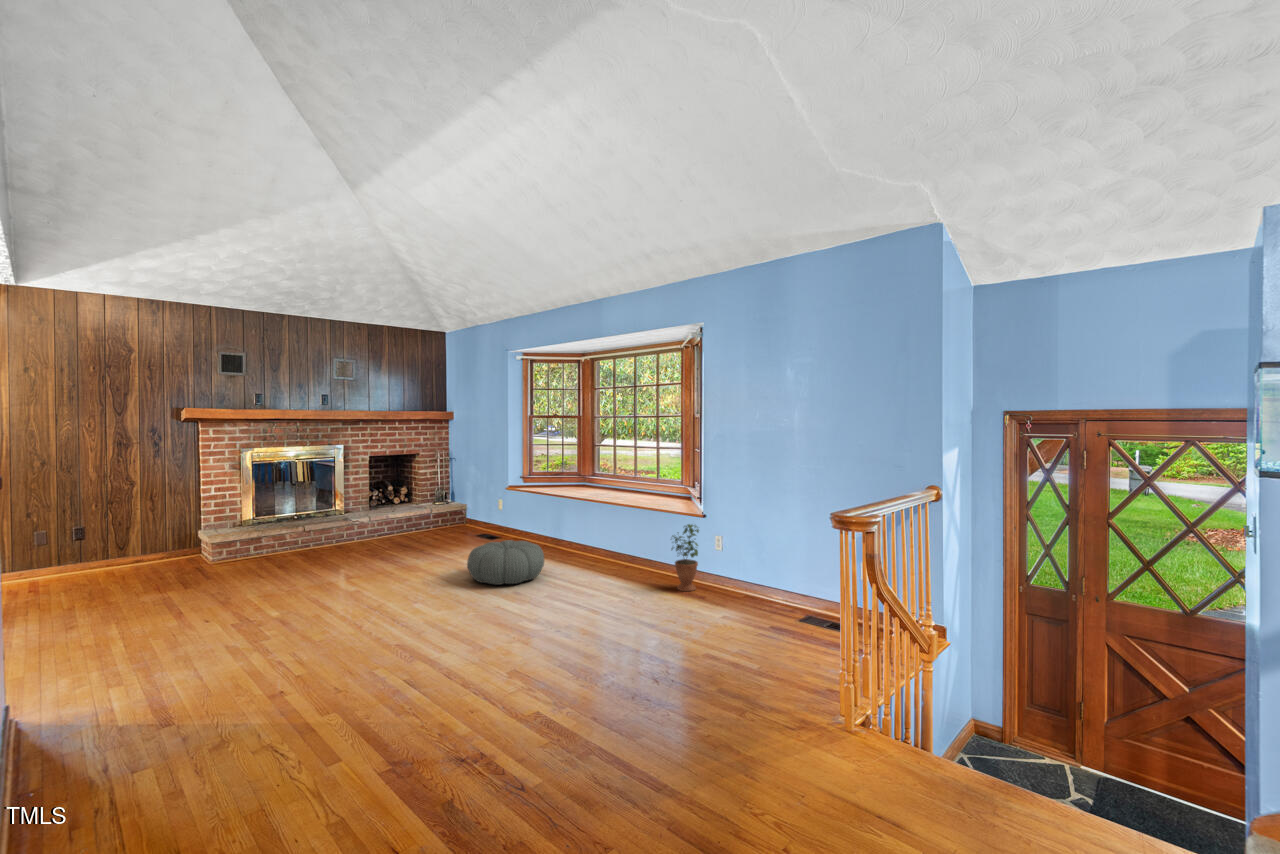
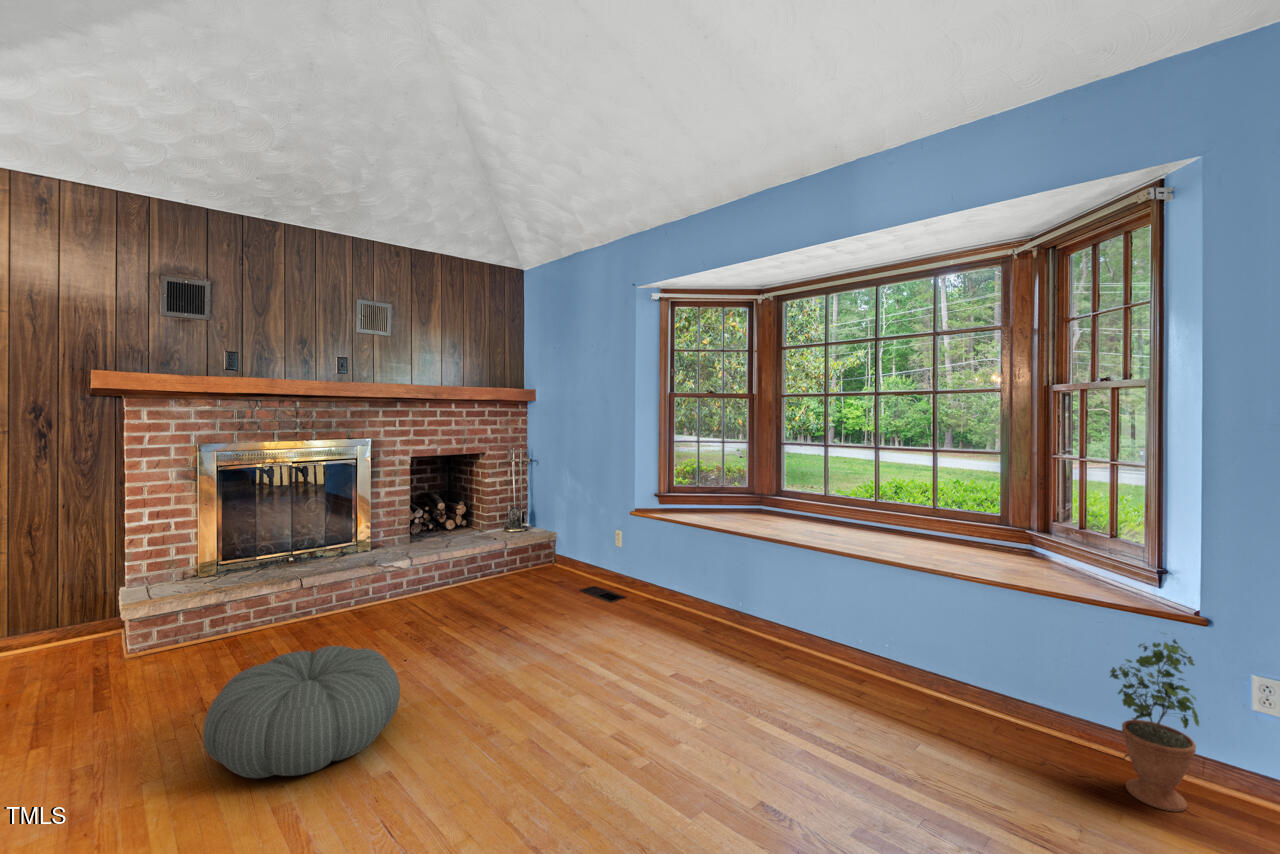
pouf: present [467,540,544,585] -> present [203,646,400,779]

